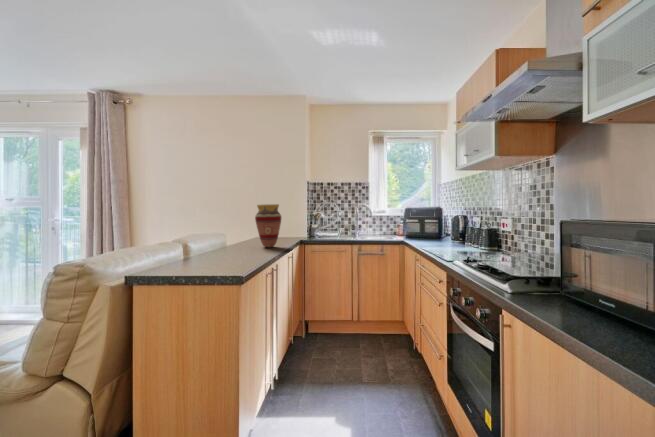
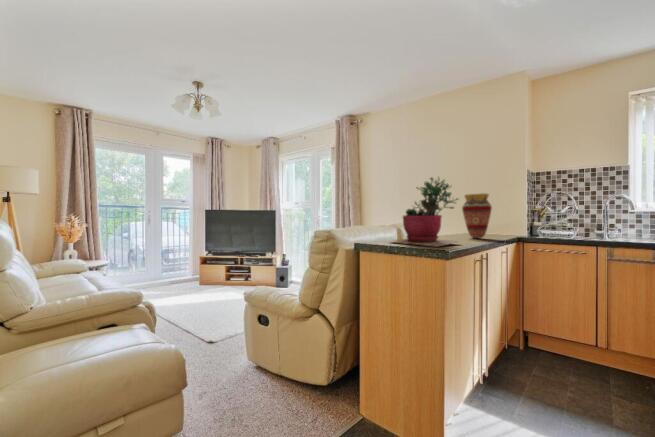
succulent plant: none [172,190,257,271] -> present [394,178,458,247]

